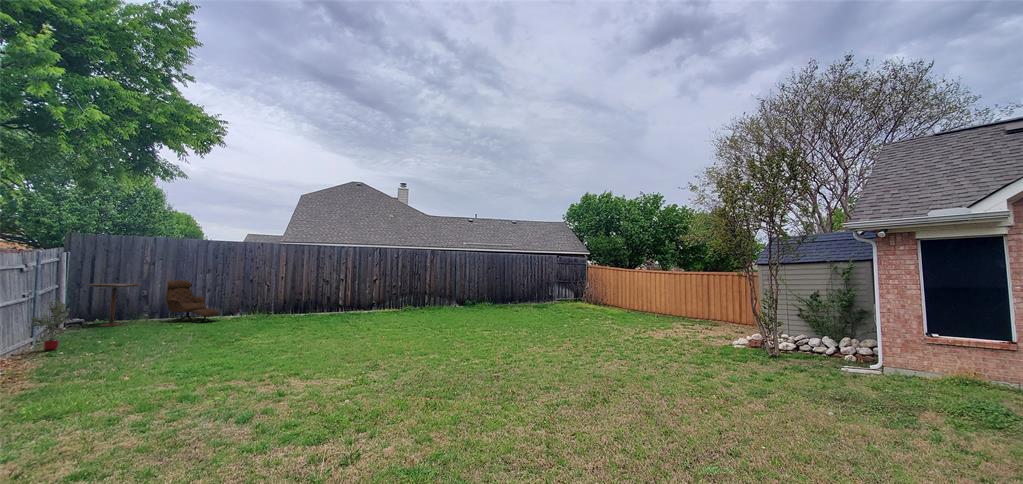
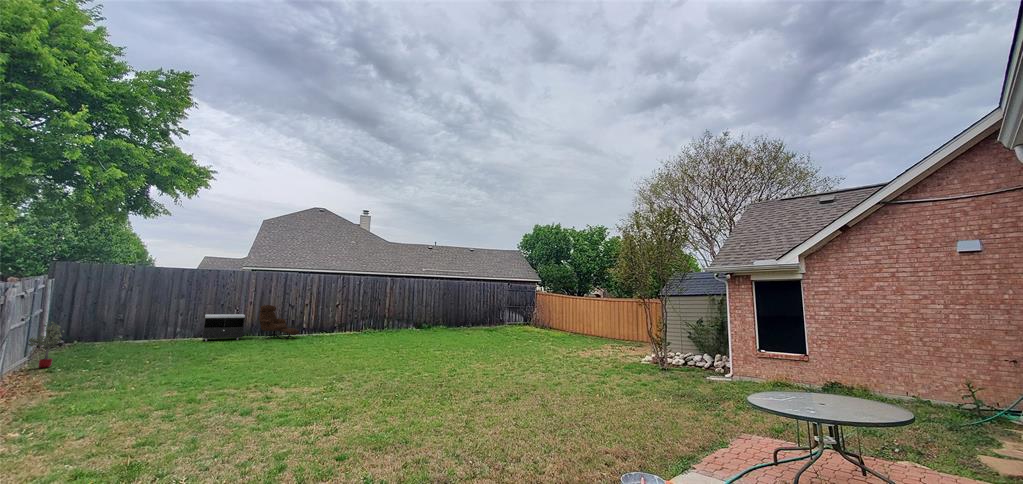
lounge chair: present [165,280,219,323] -> present [259,305,299,339]
pedestal table: present [87,284,141,327] -> none [66,307,118,348]
storage bench: none [231,291,275,319] -> present [202,314,245,341]

